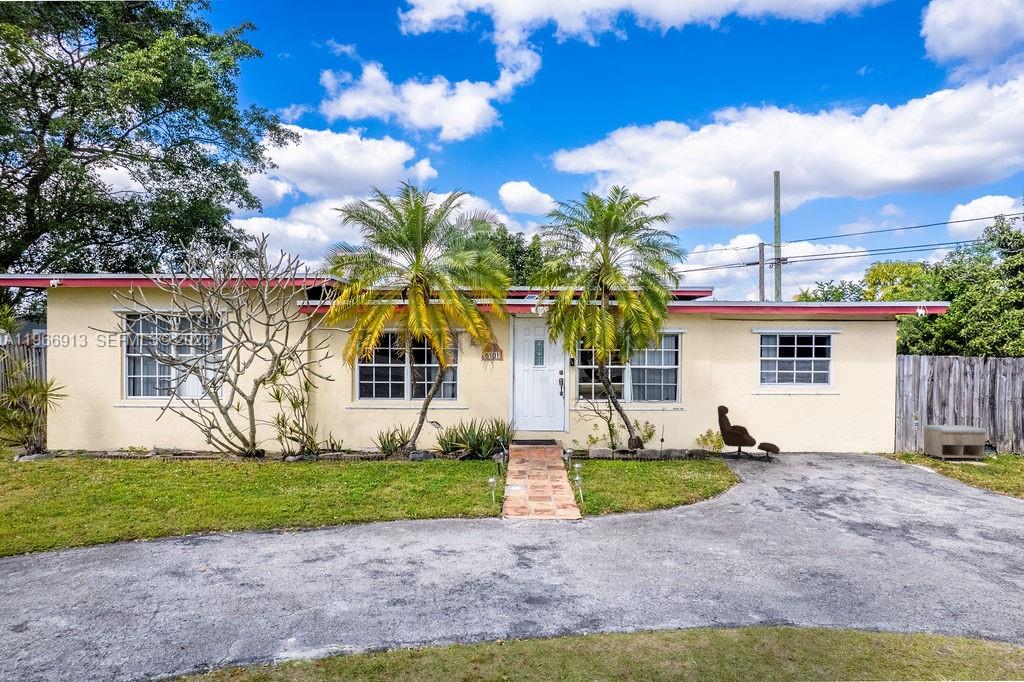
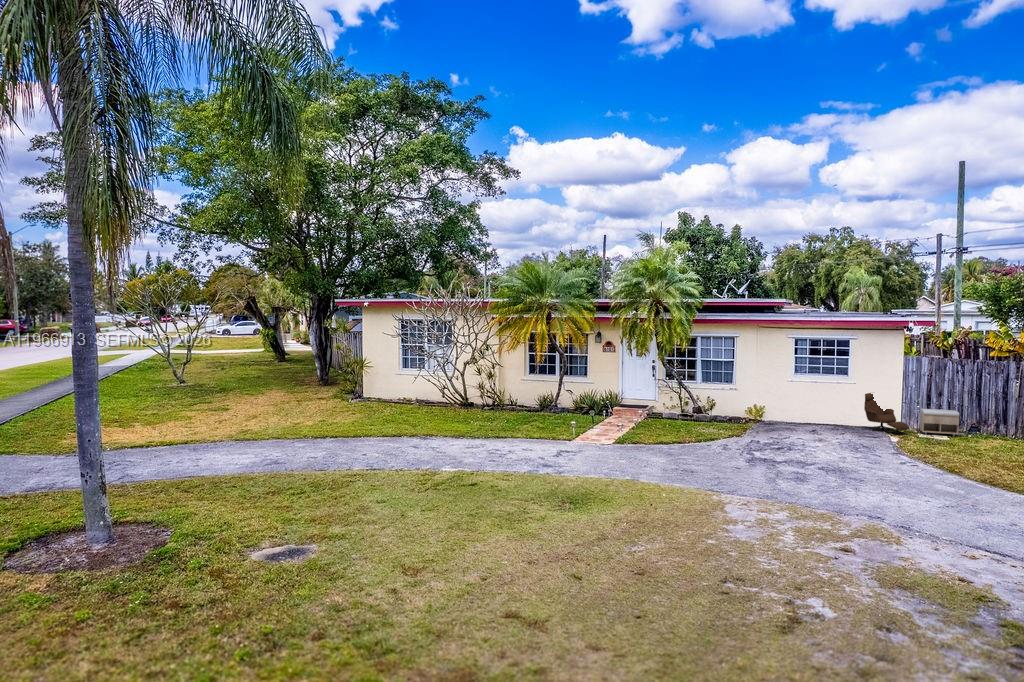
lounge chair: present [718,405,780,462] -> present [864,393,909,435]

